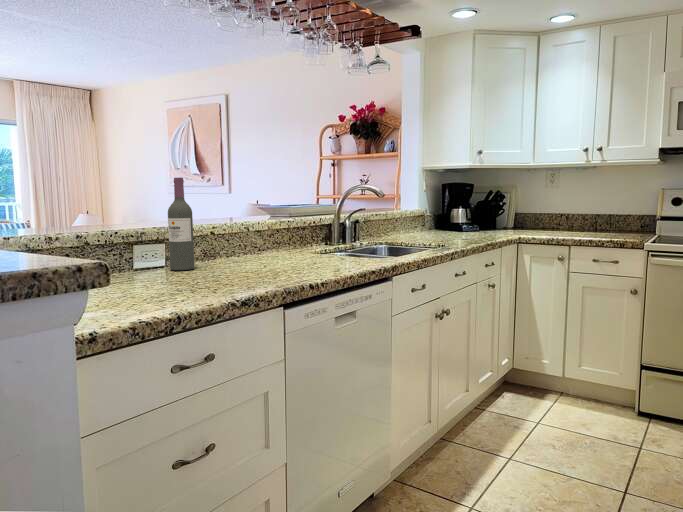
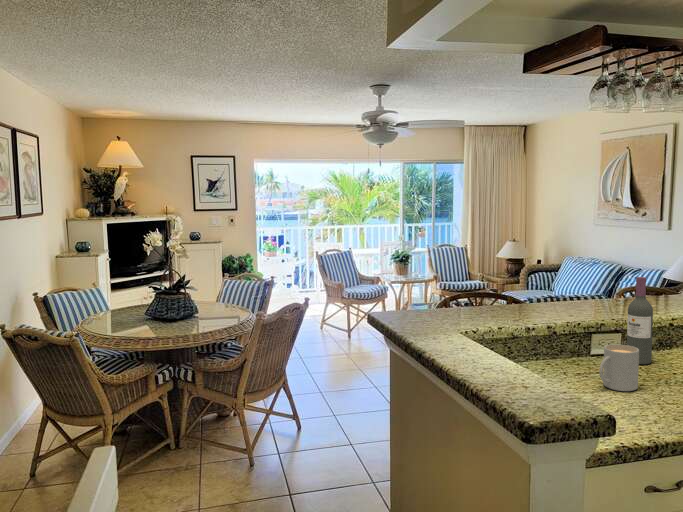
mug: none [129,239,174,287] -> present [599,344,639,391]

